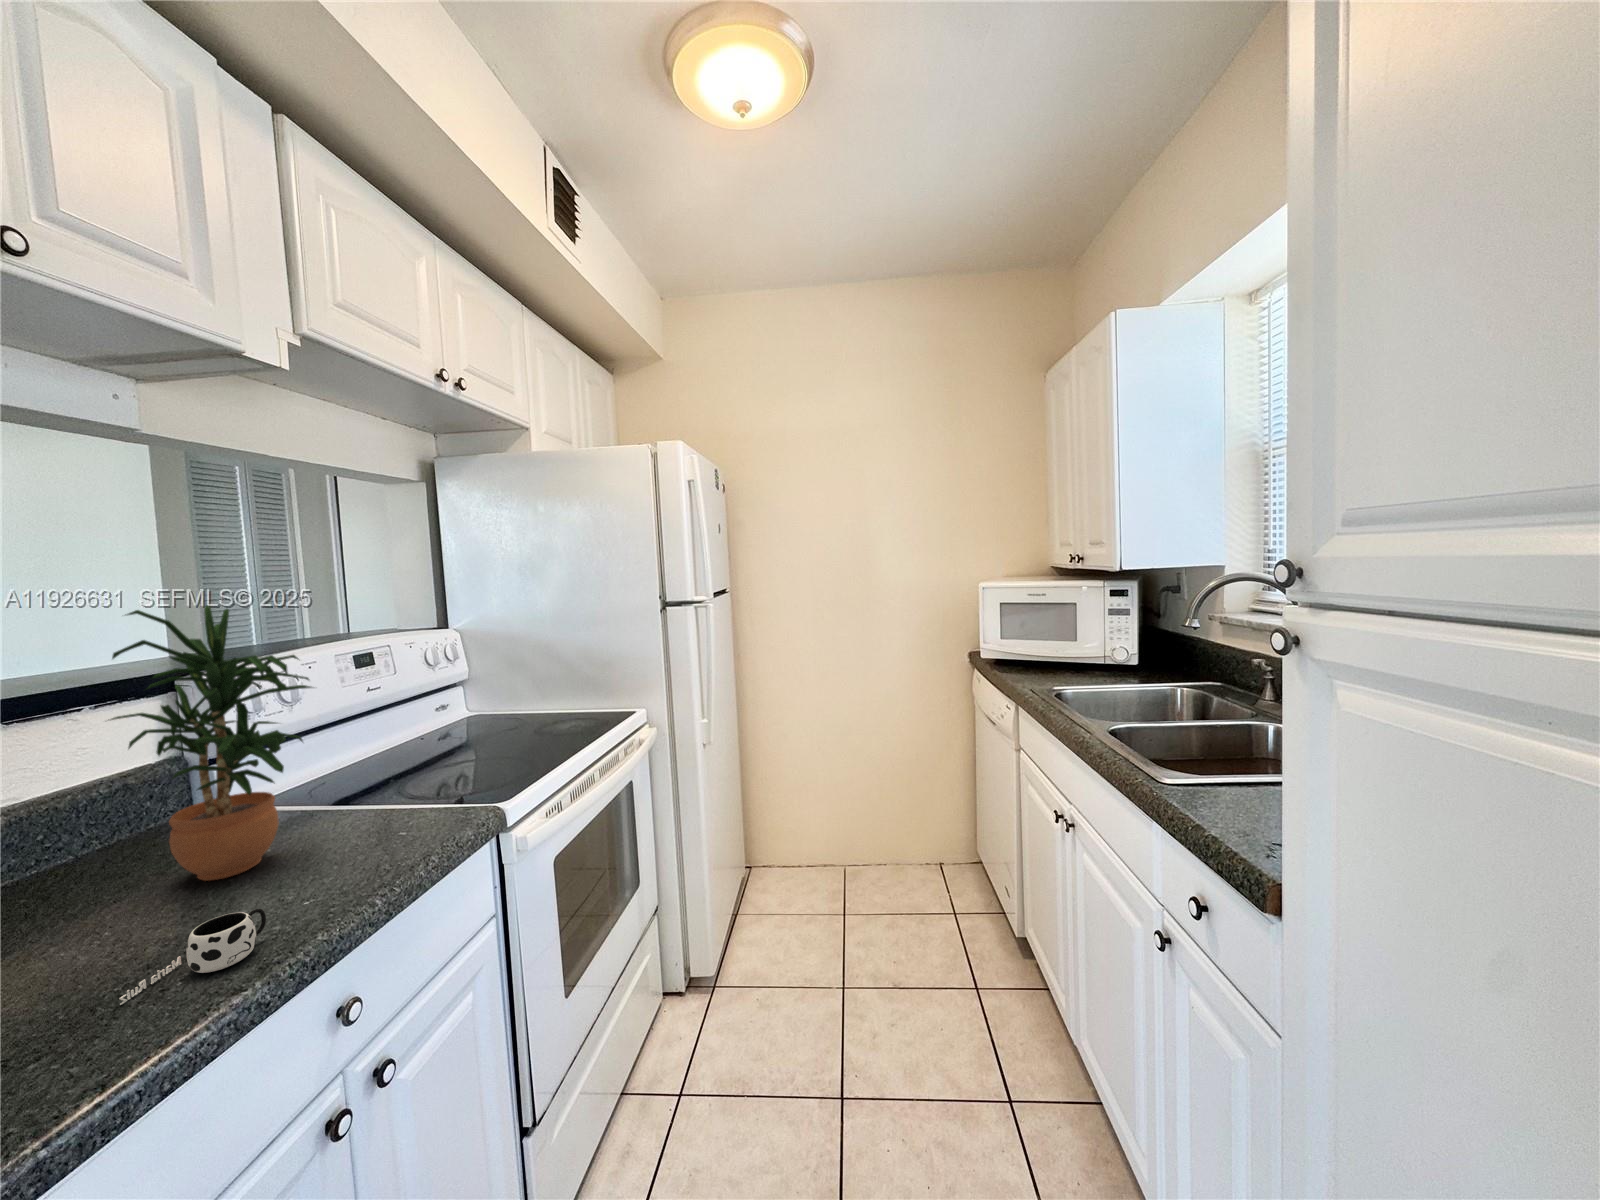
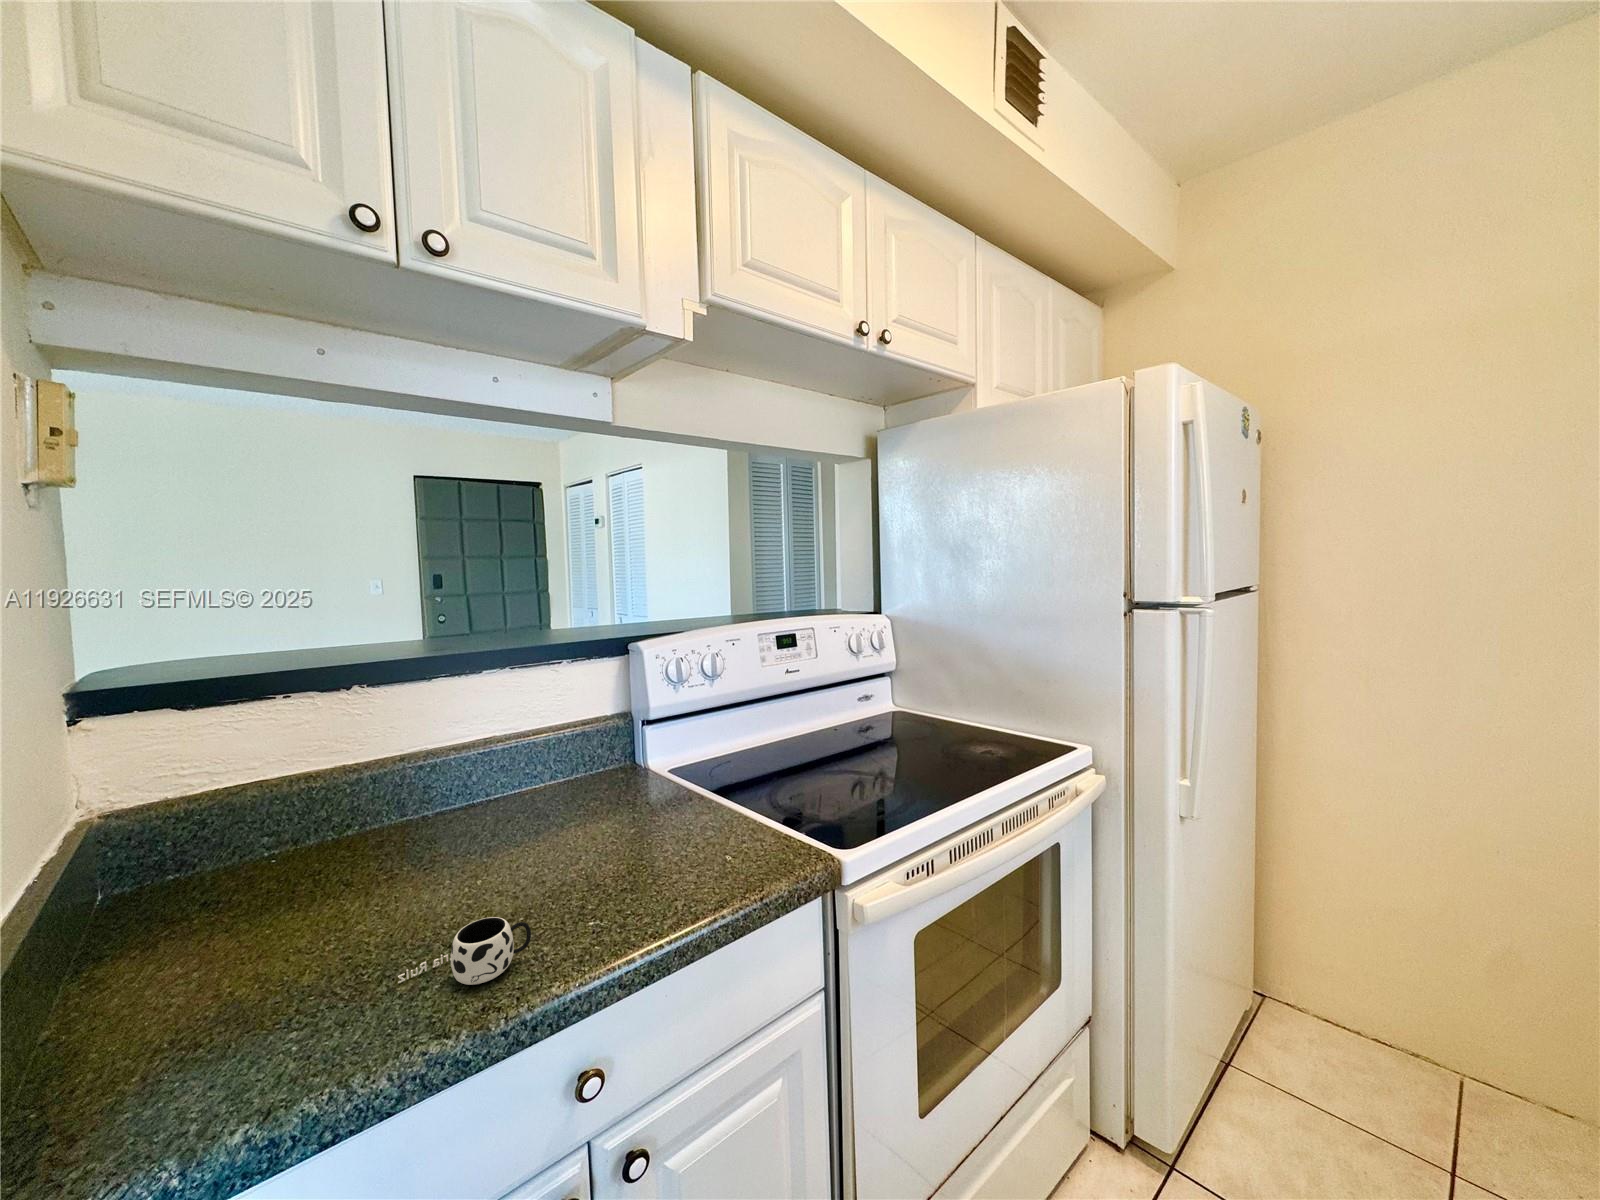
potted plant: present [111,605,312,881] -> none [526,578,670,848]

